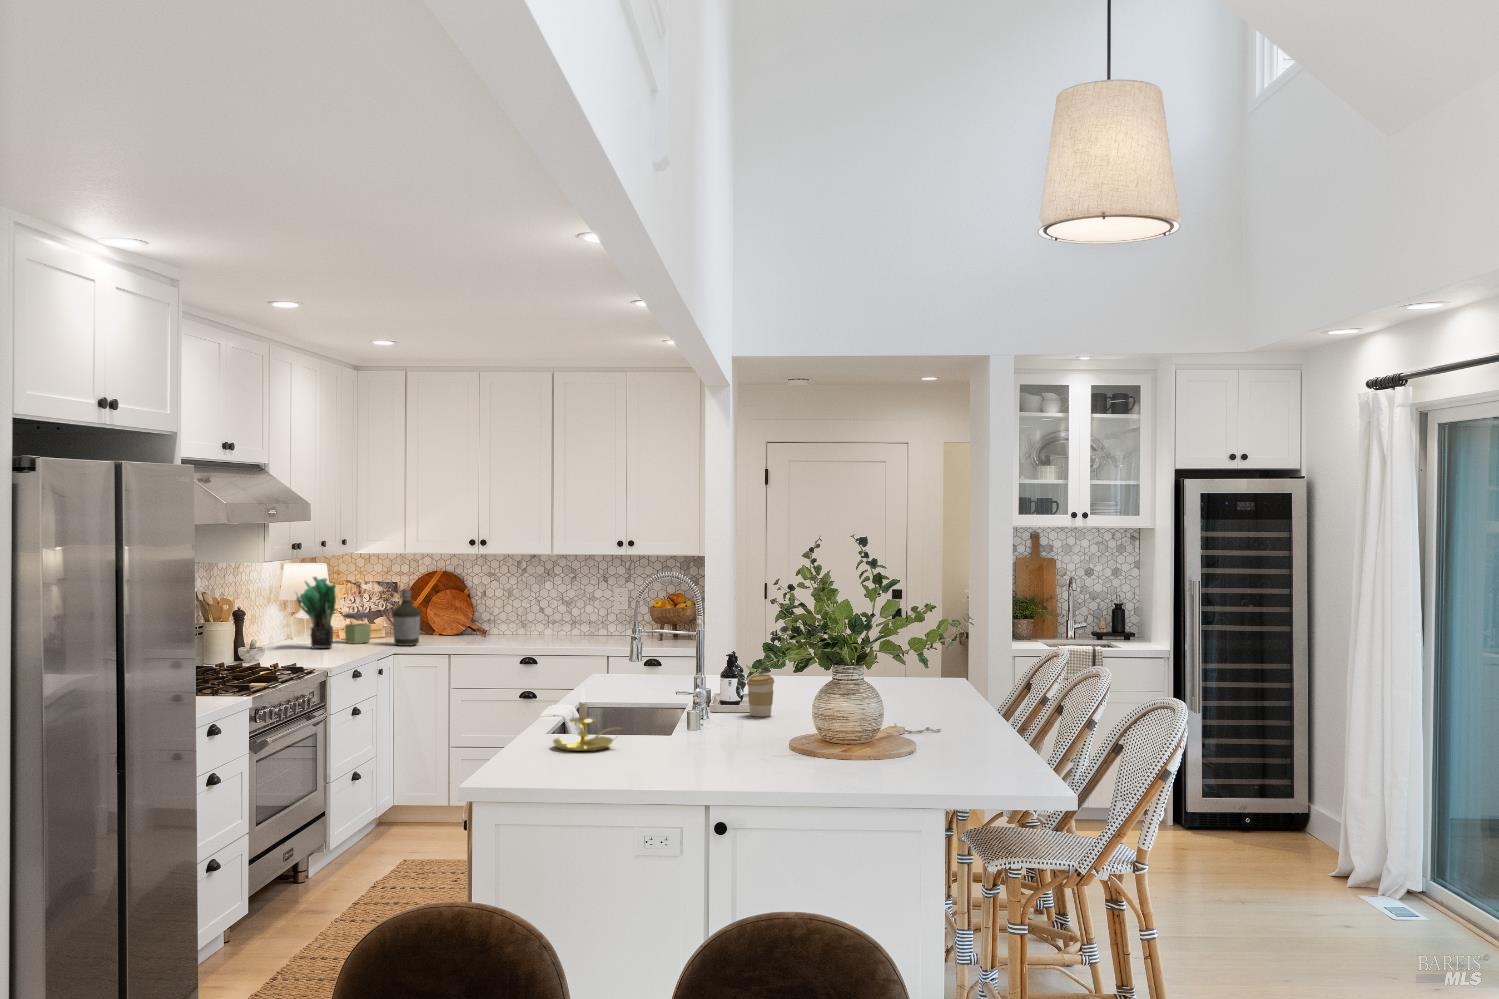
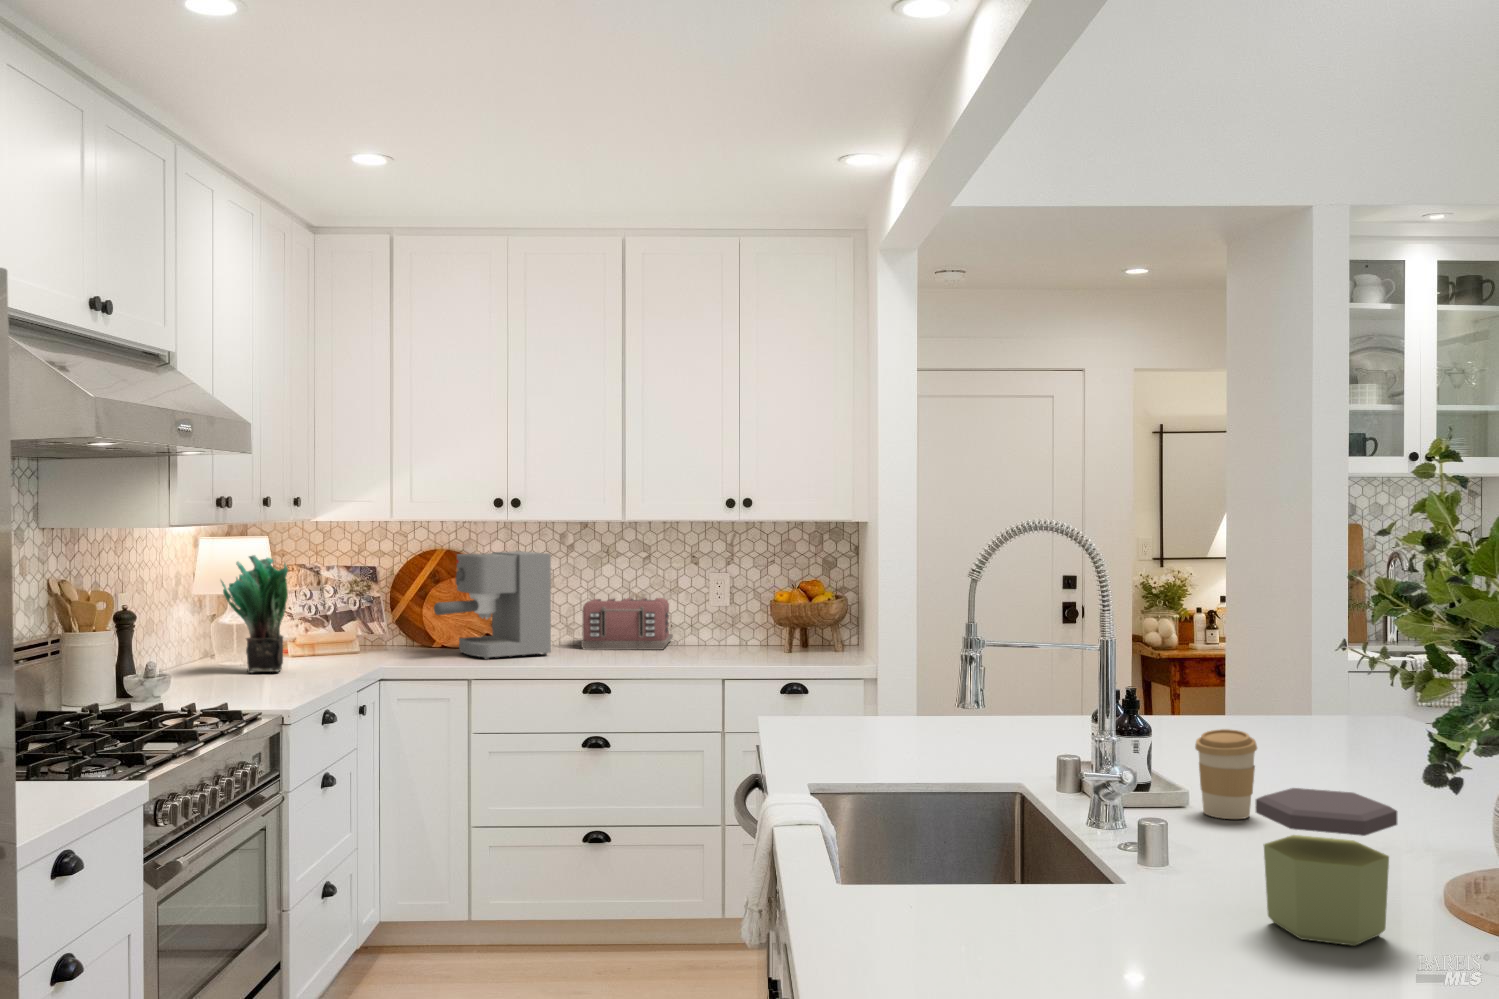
coffee maker: none [429,573,505,643] -> present [434,551,551,660]
bottle: present [392,589,420,646] -> none [378,576,422,666]
toaster: none [528,602,595,638] -> present [581,598,673,650]
jar: present [343,612,373,644] -> present [1256,788,1397,946]
candle holder: present [553,688,616,751] -> none [922,786,1098,958]

